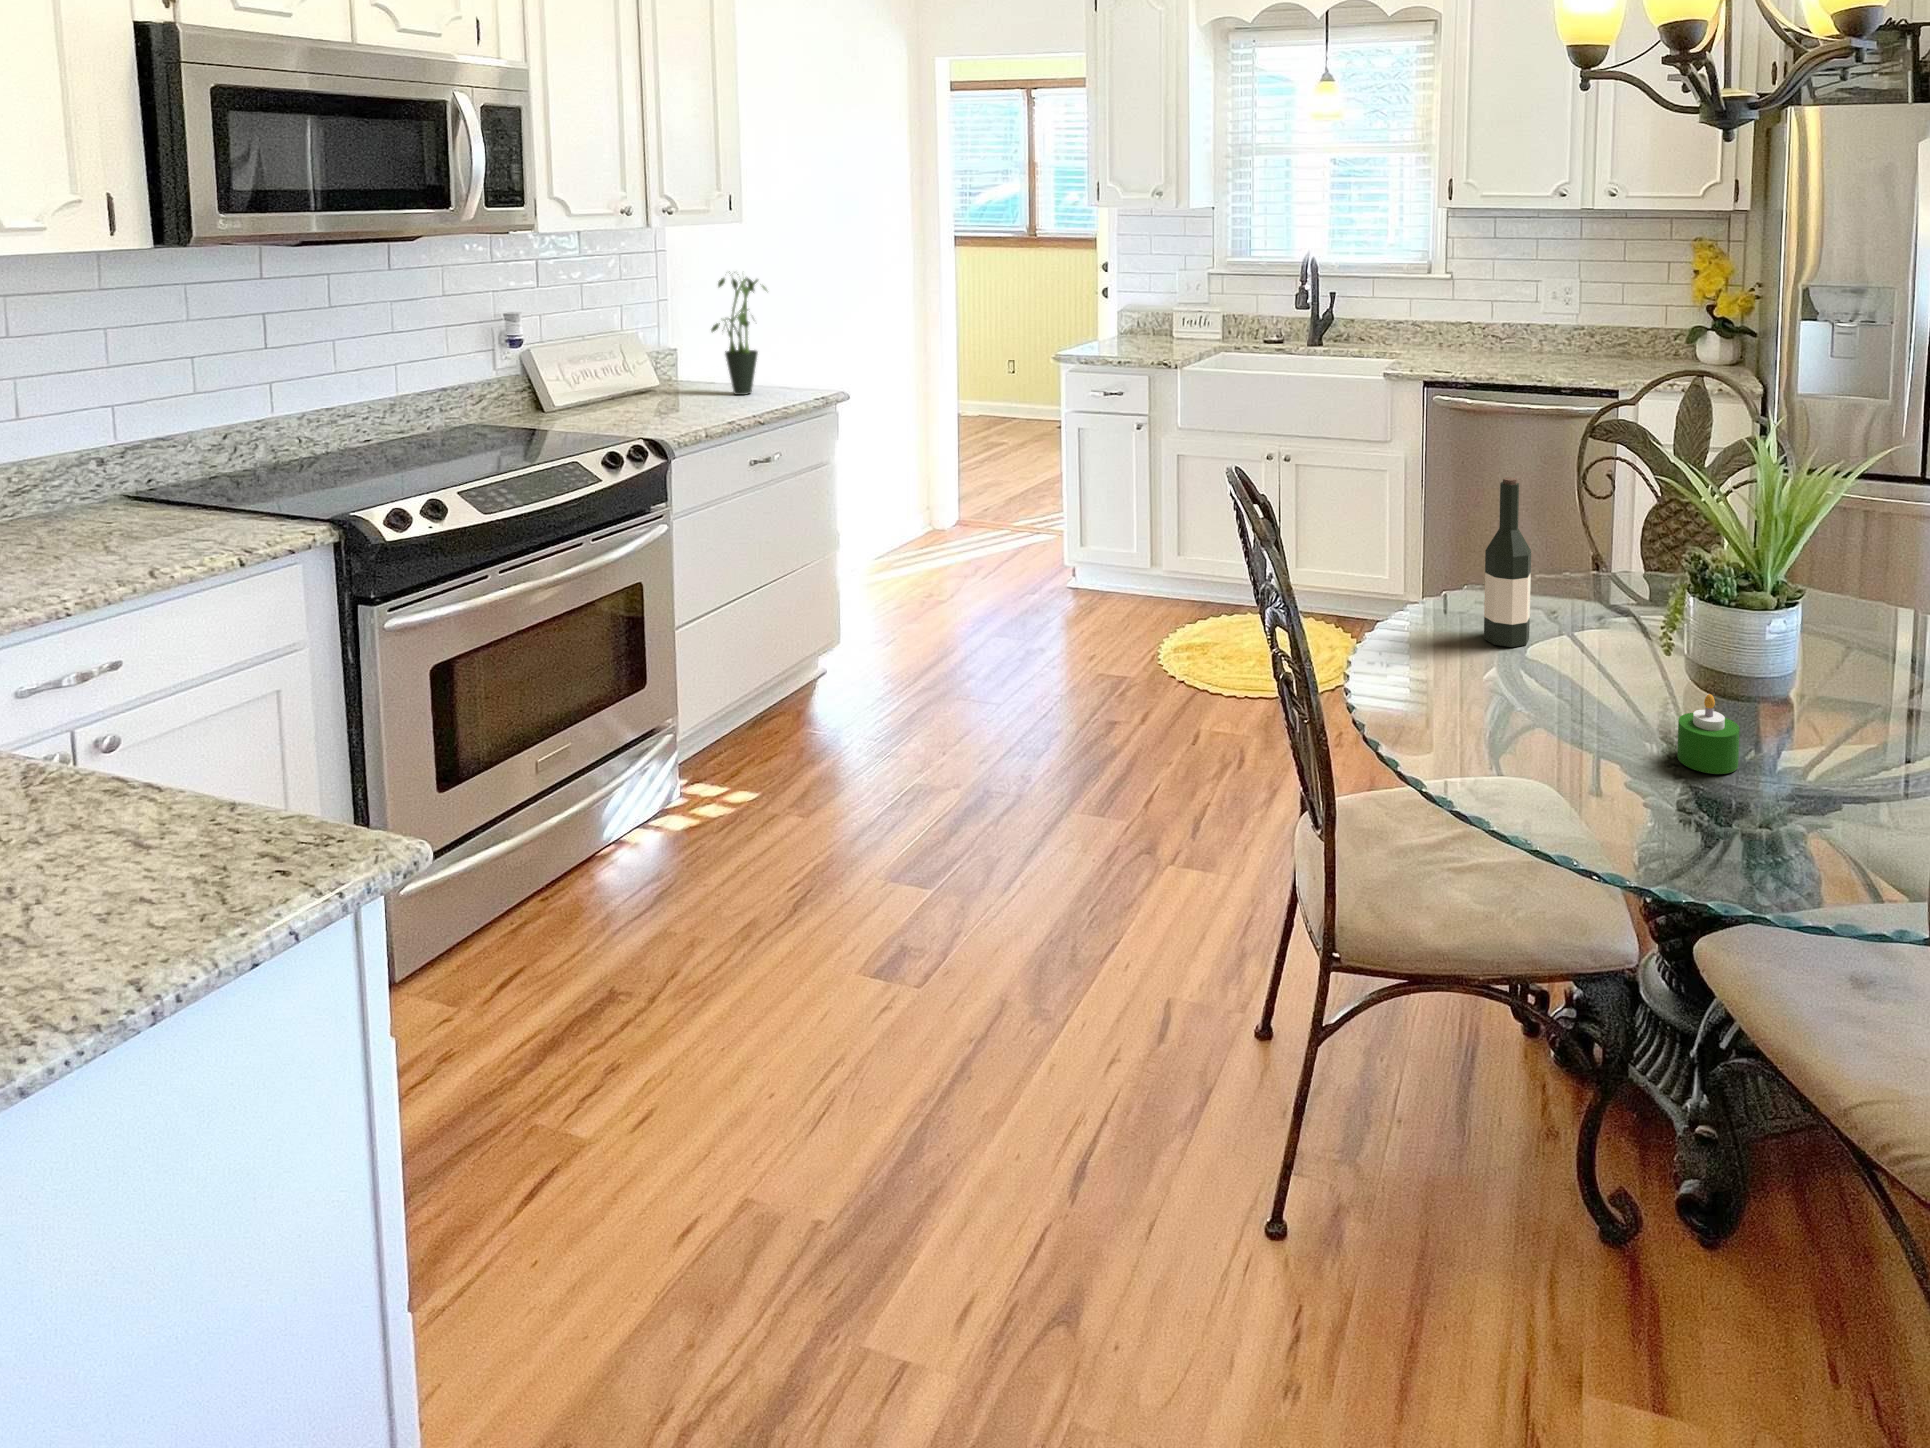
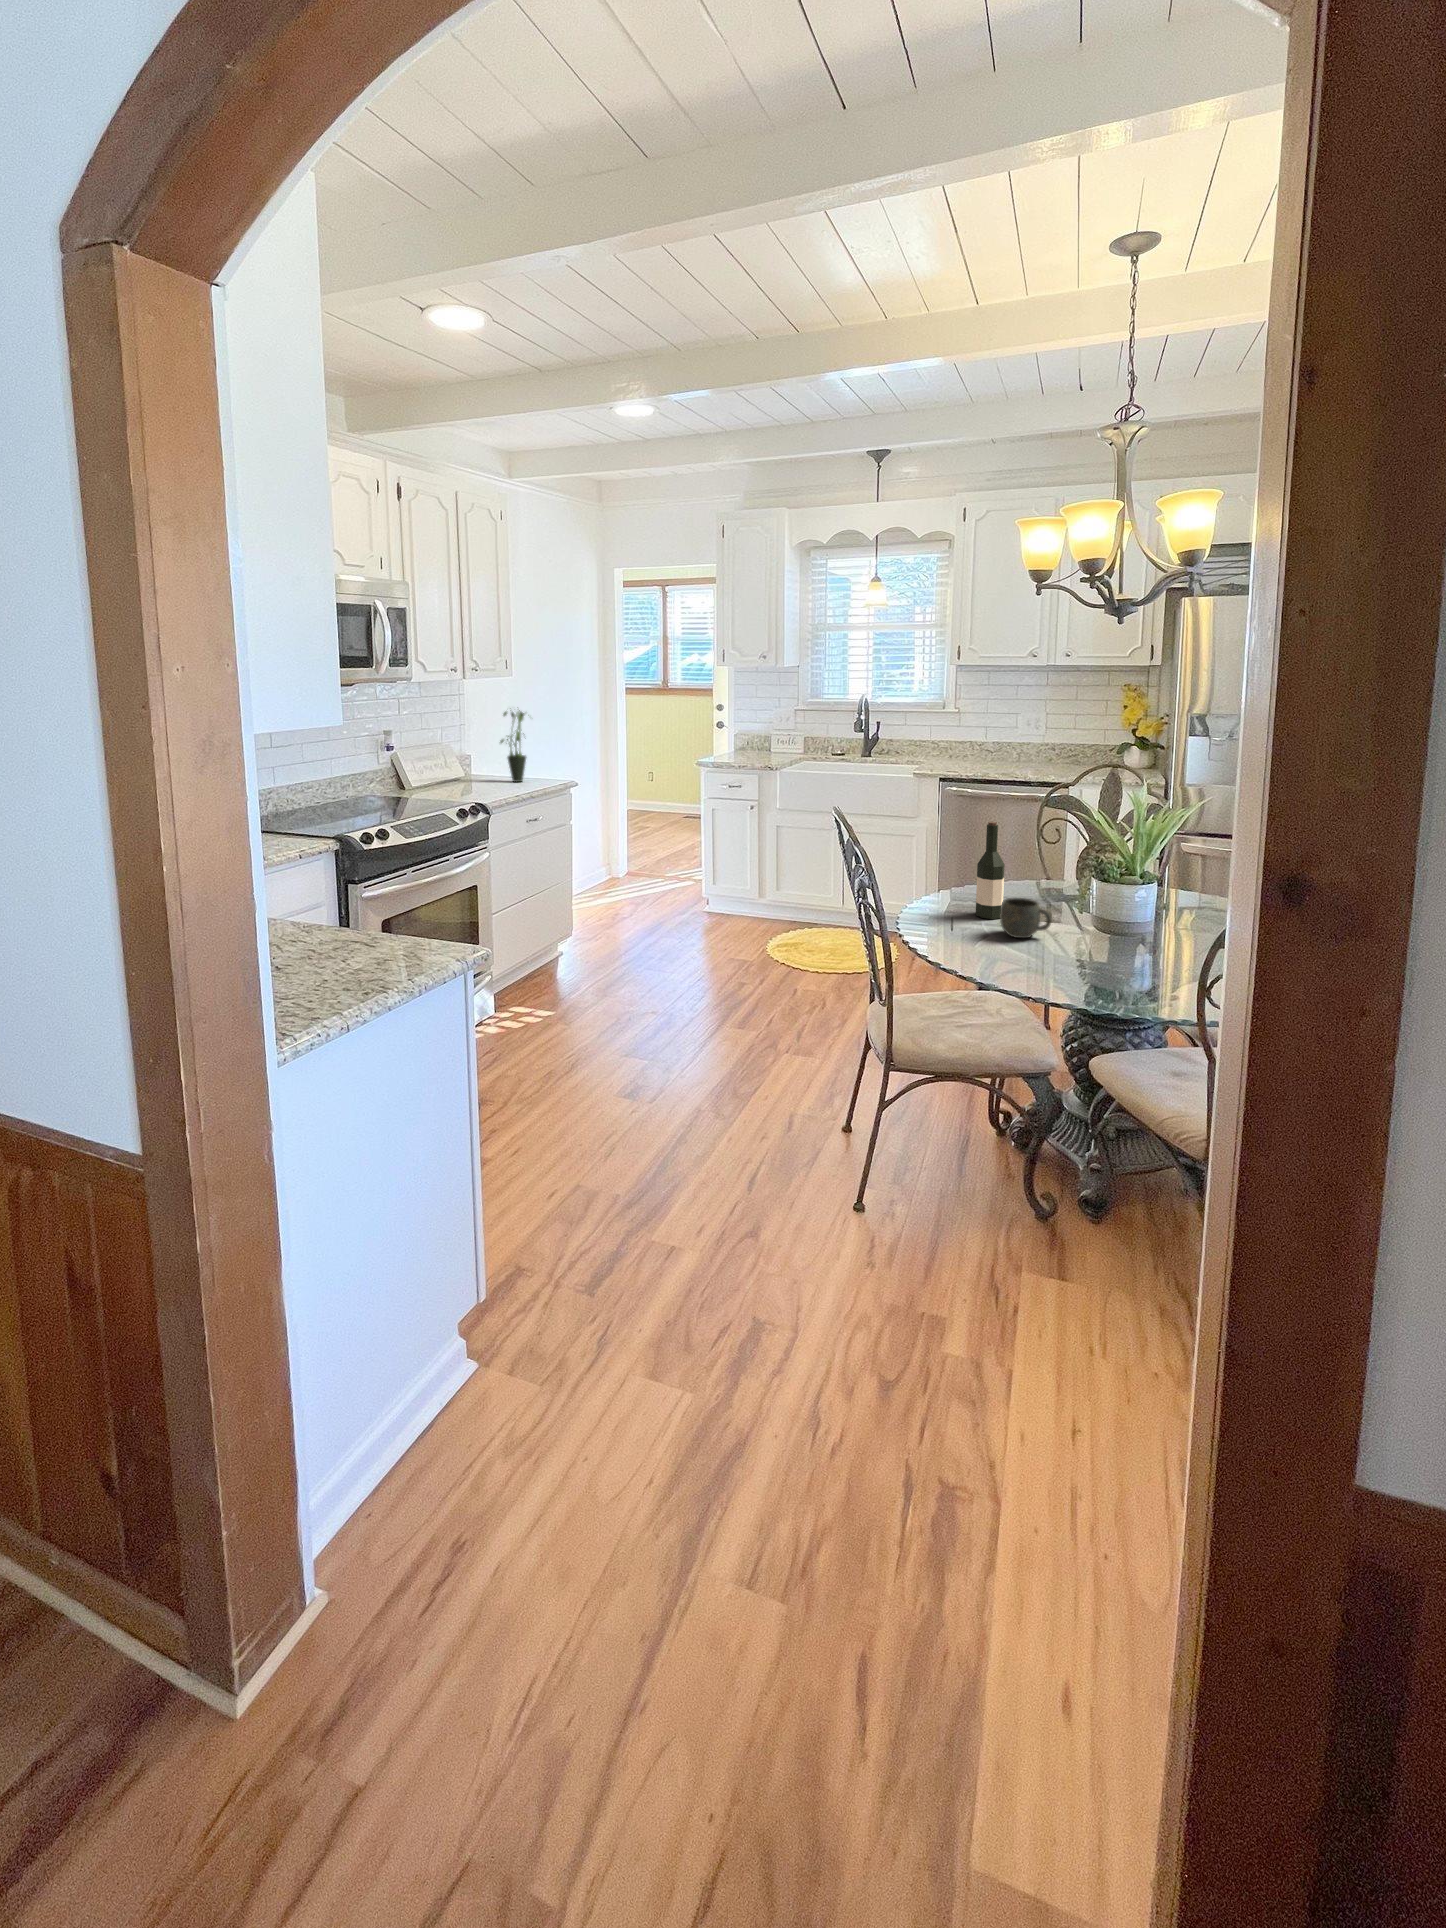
mug: none [1527,614,1615,690] -> present [1000,898,1051,938]
candle: present [1677,694,1740,774] -> none [1084,933,1119,975]

